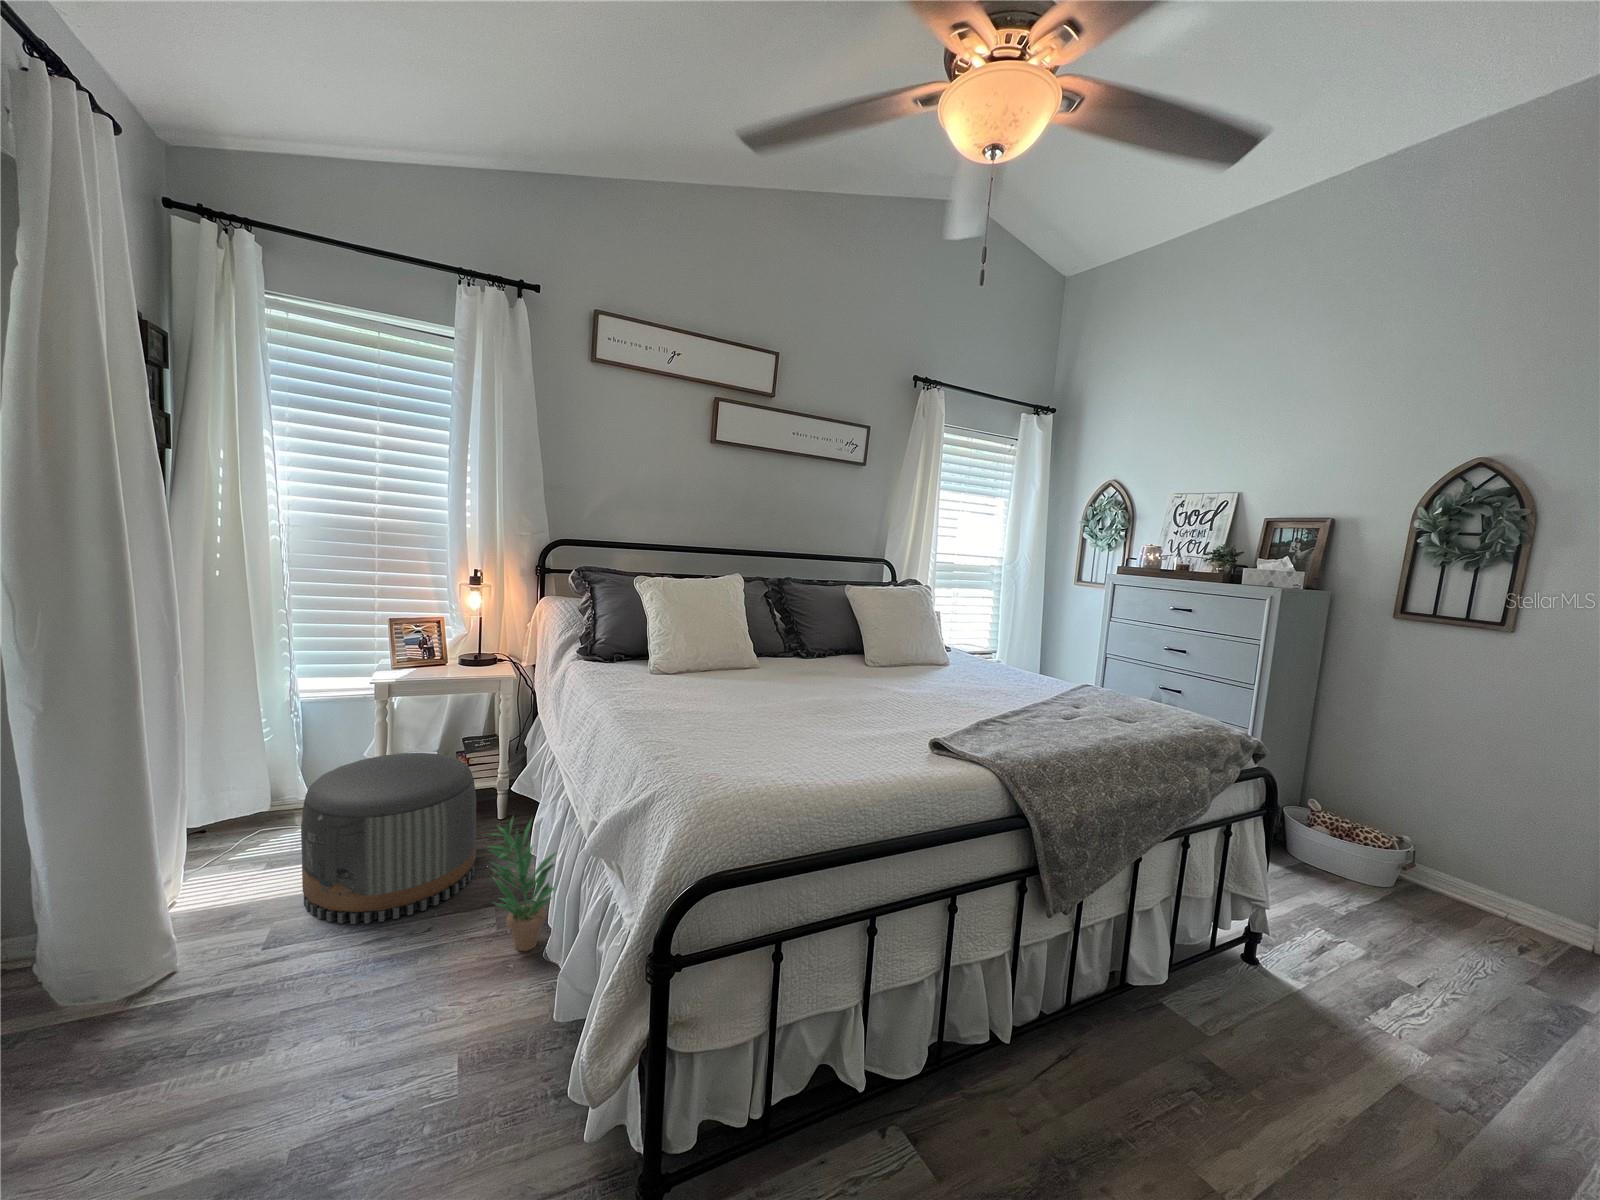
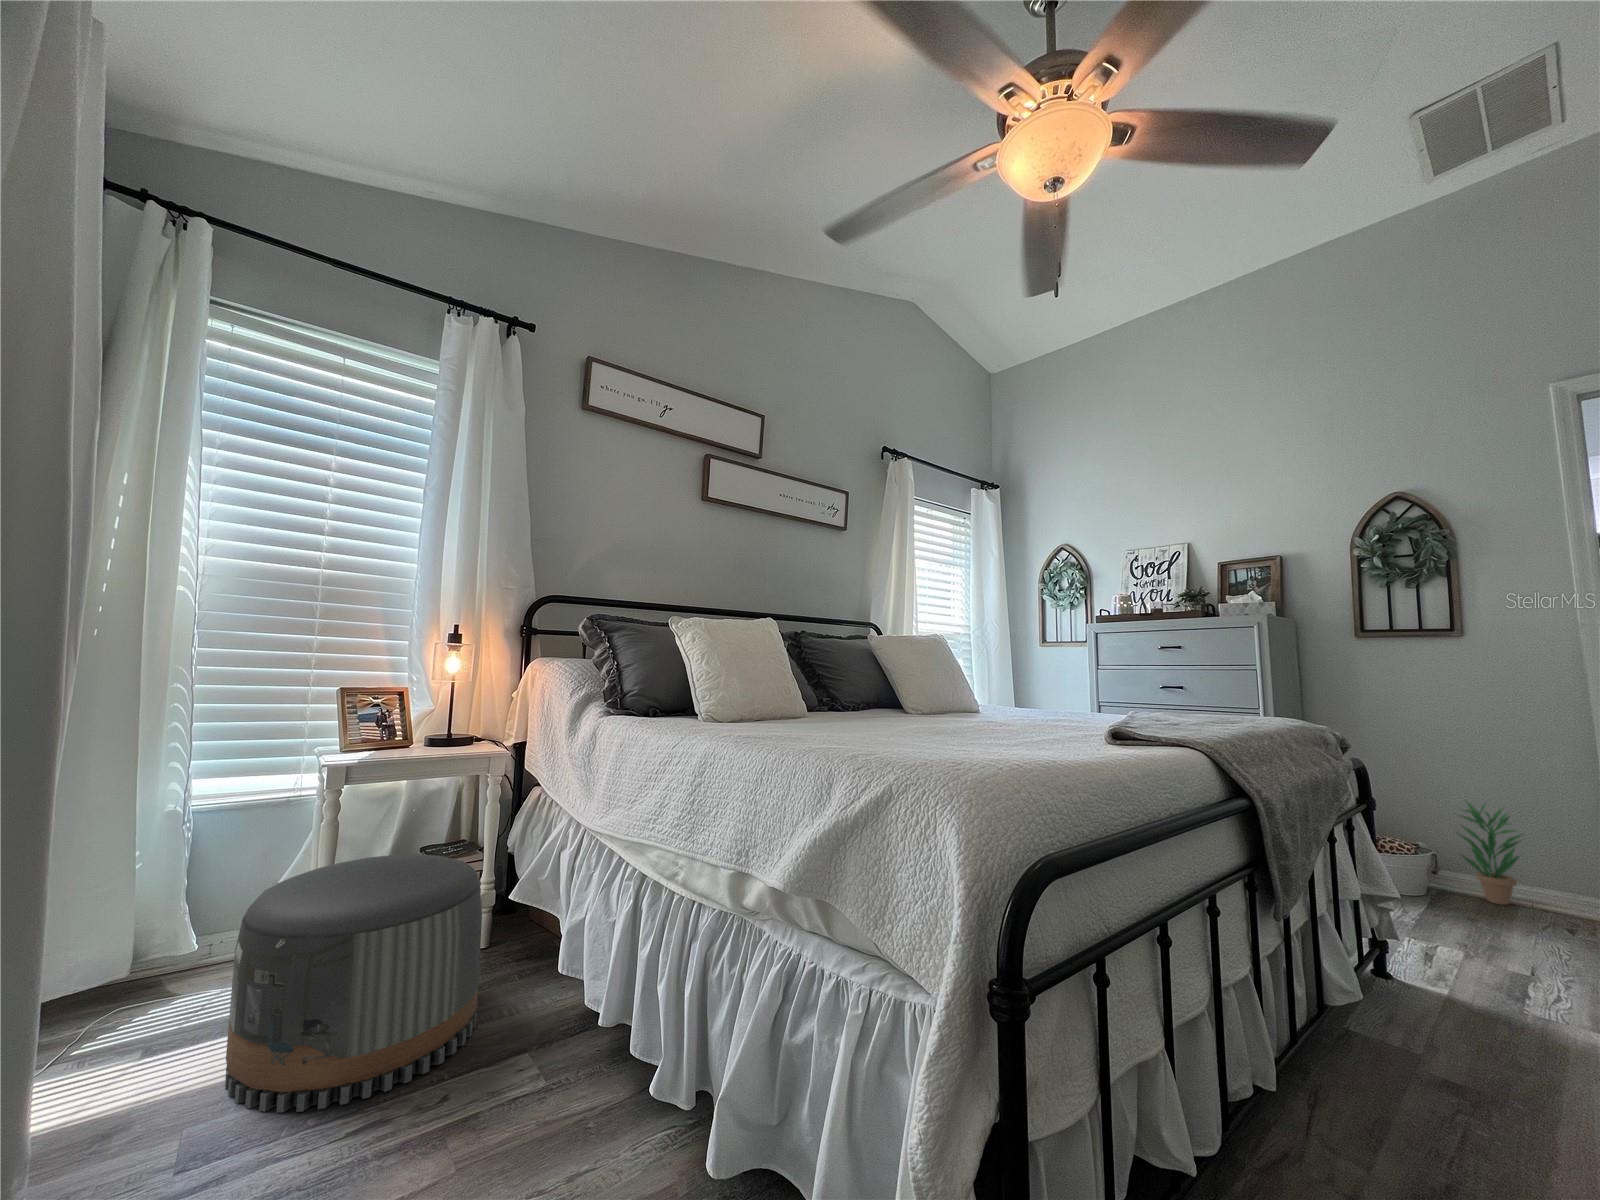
potted plant: present [489,818,556,951] -> present [1459,802,1525,905]

